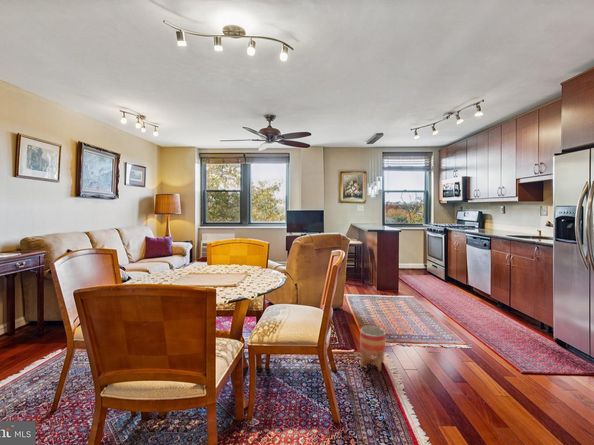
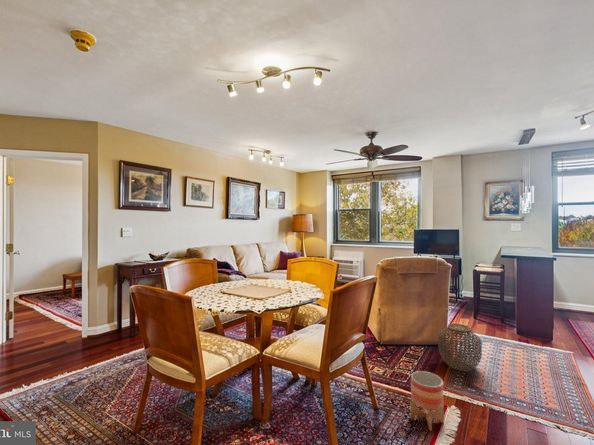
woven basket: none [346,286,378,323] -> present [438,324,482,371]

